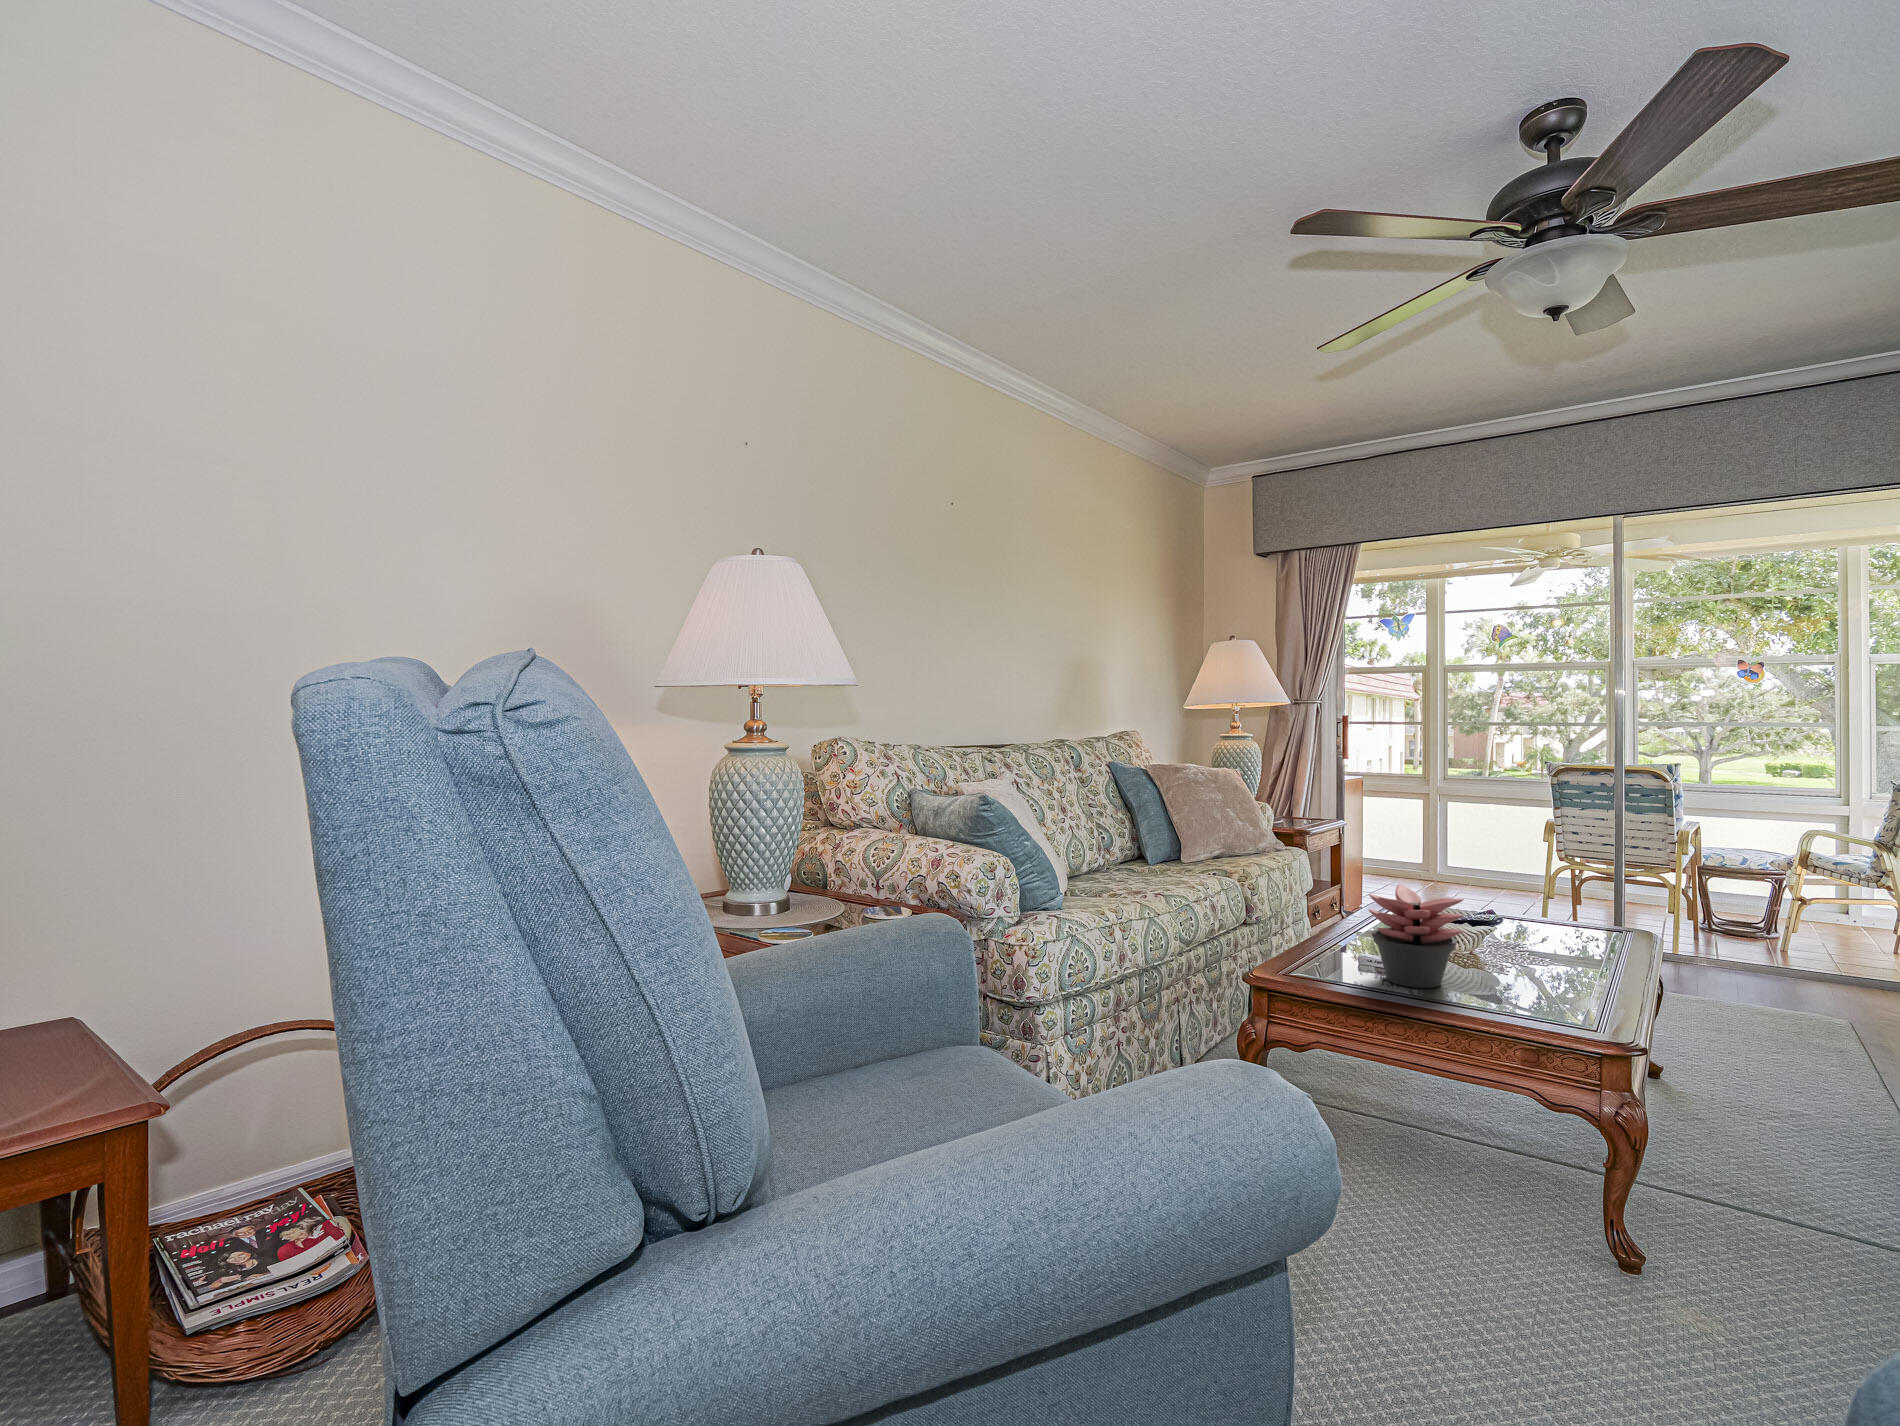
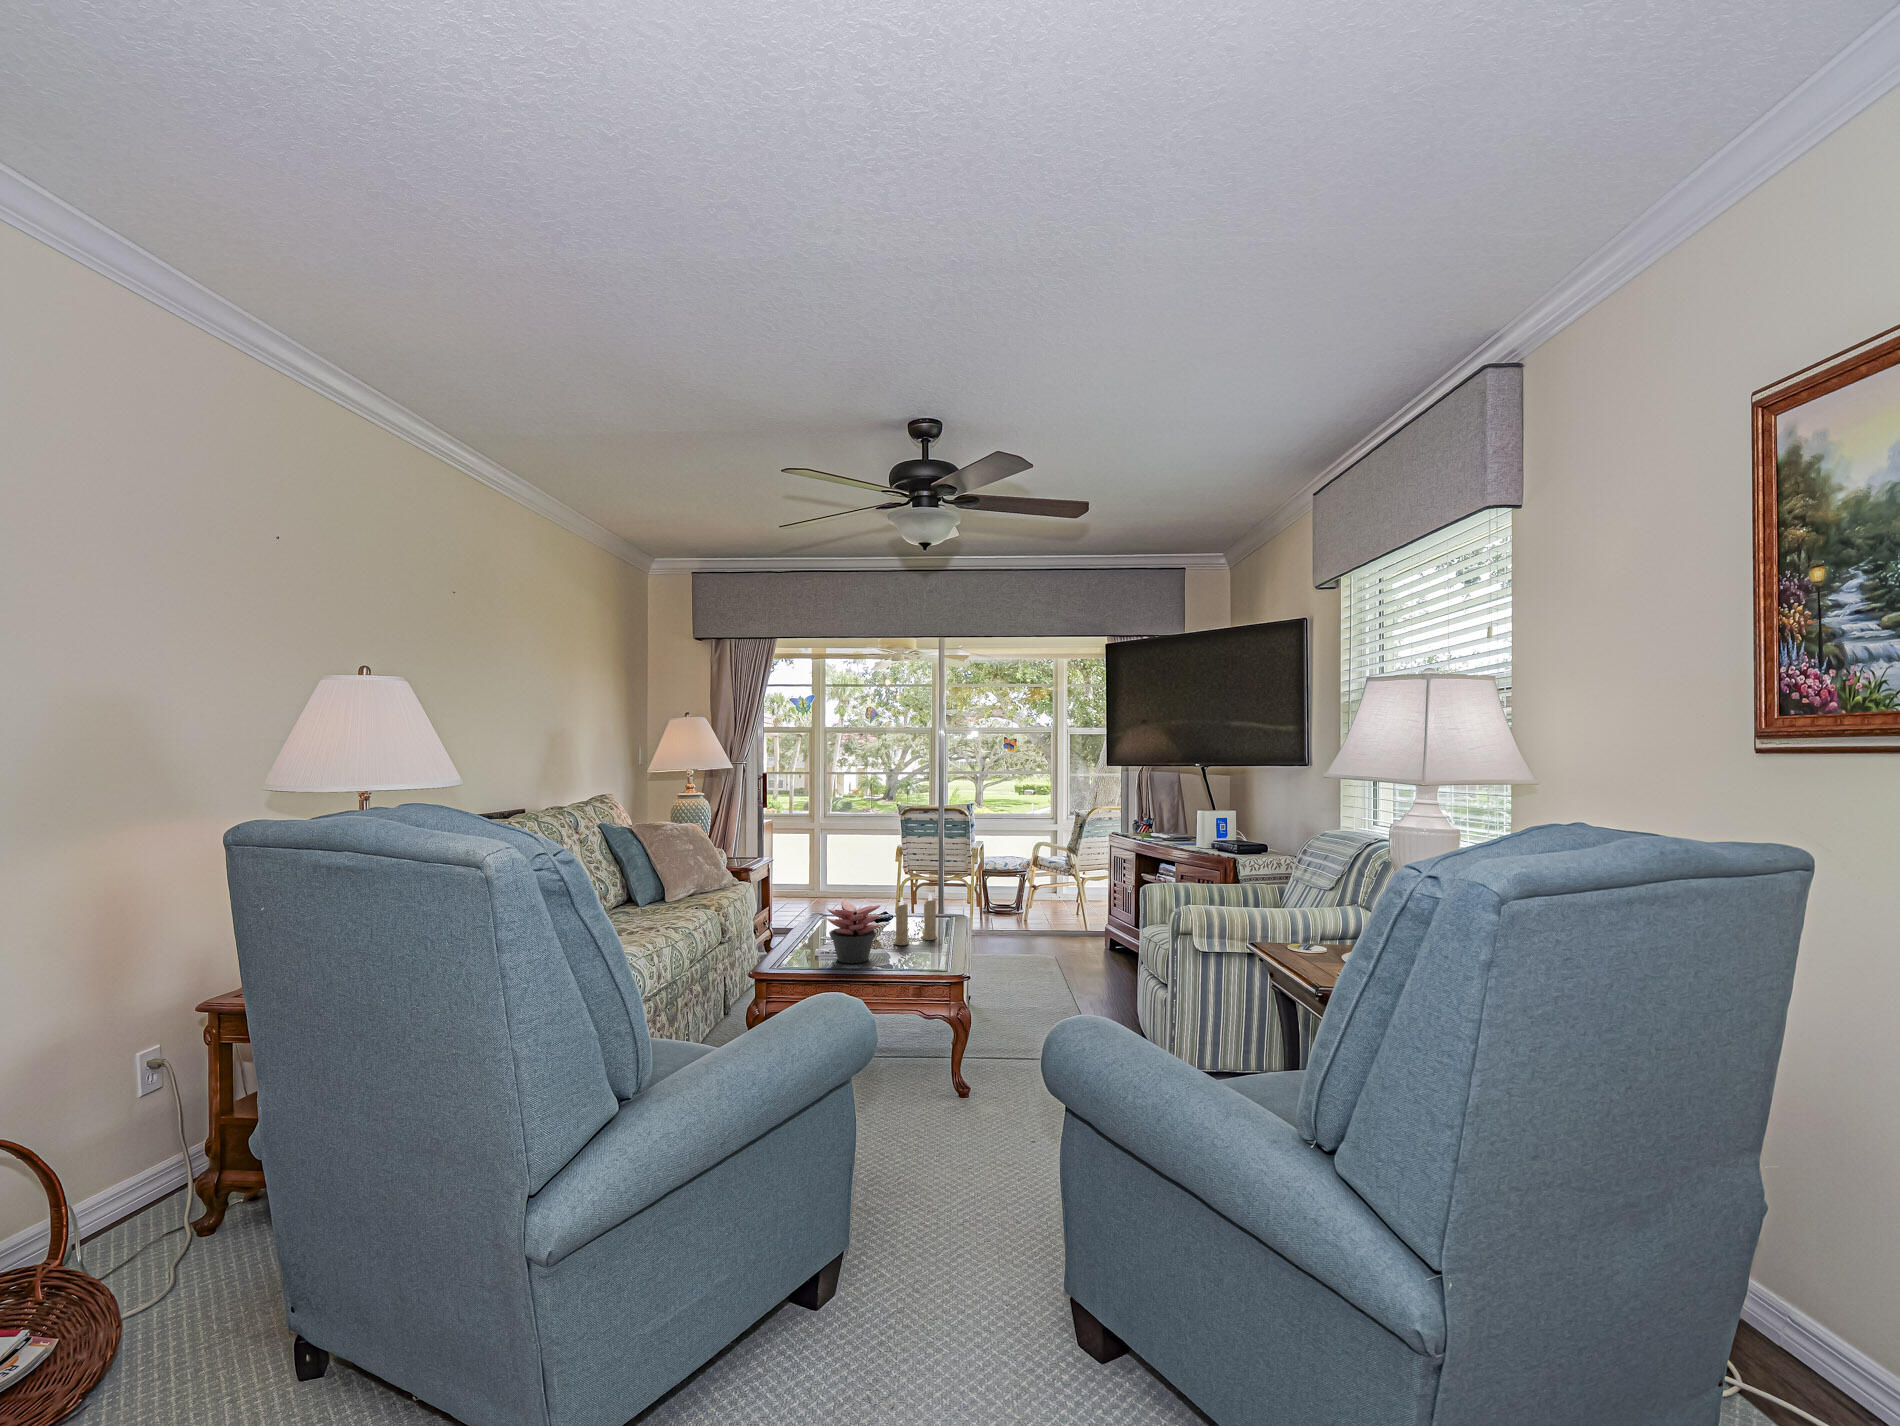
candle: none [1494,885,1584,970] -> present [893,893,937,945]

